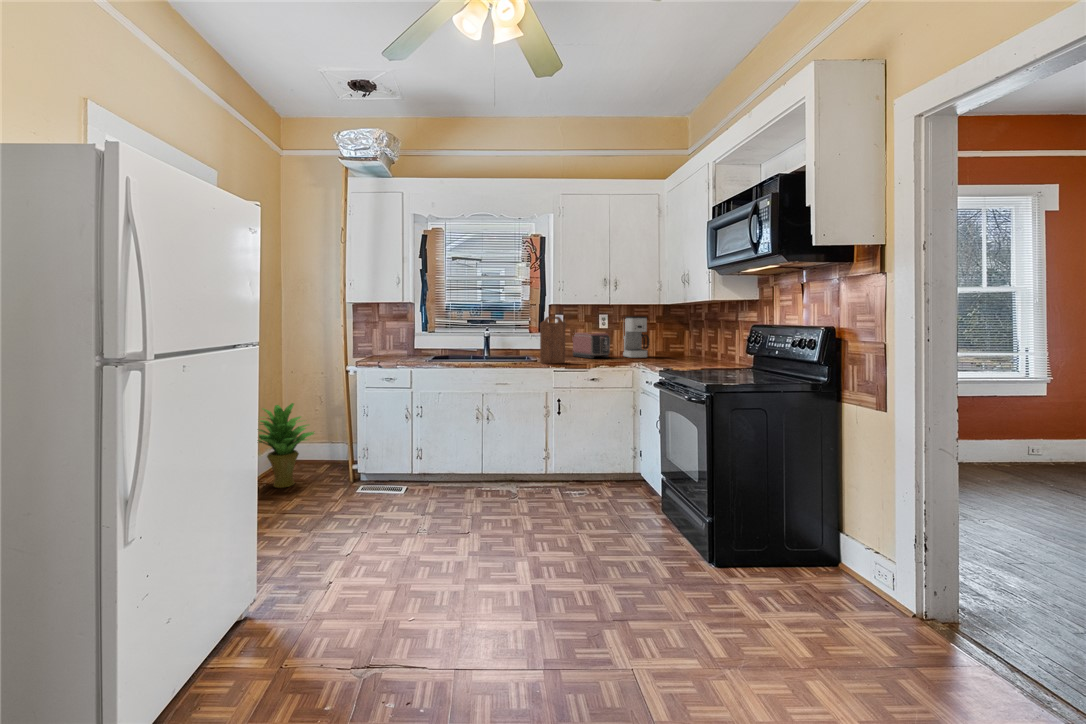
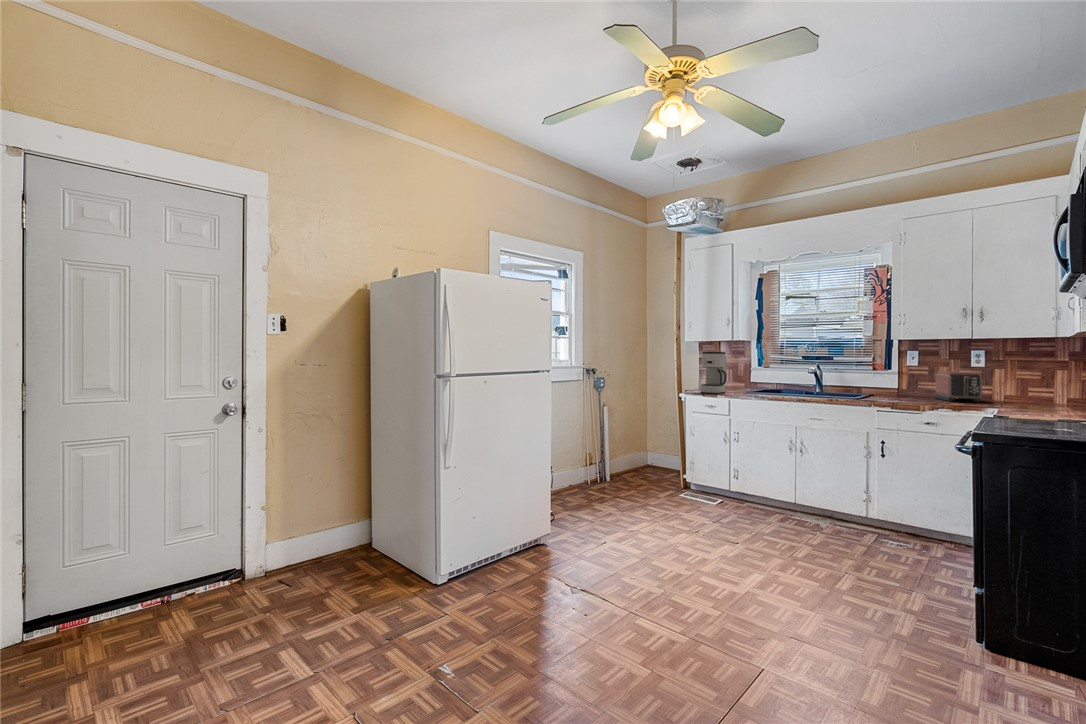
coffee maker: present [623,316,649,358] -> present [701,352,727,393]
cutting board: present [540,317,566,363] -> none [861,352,896,402]
potted plant: present [258,403,314,488] -> none [614,418,662,481]

